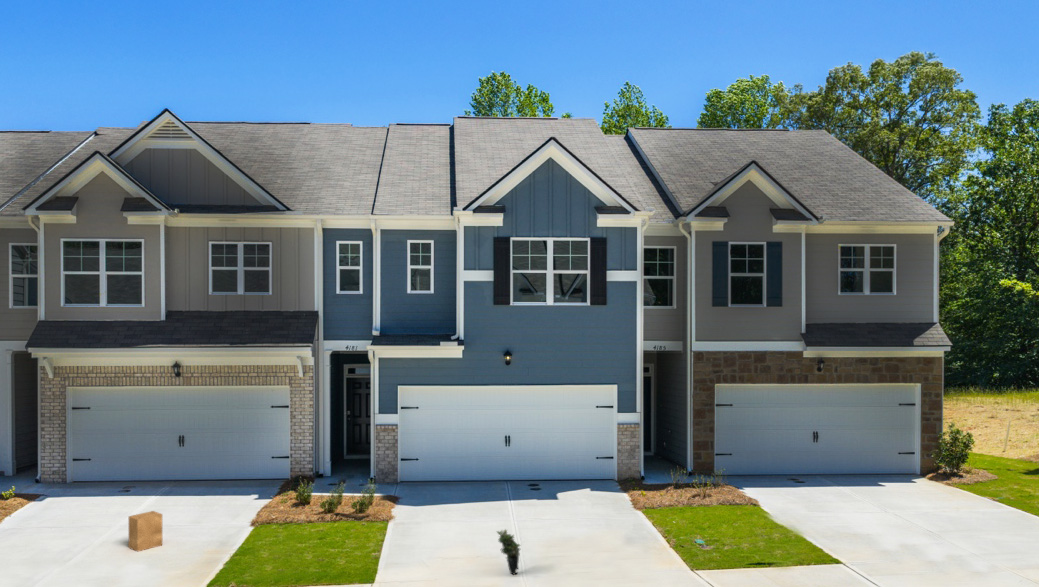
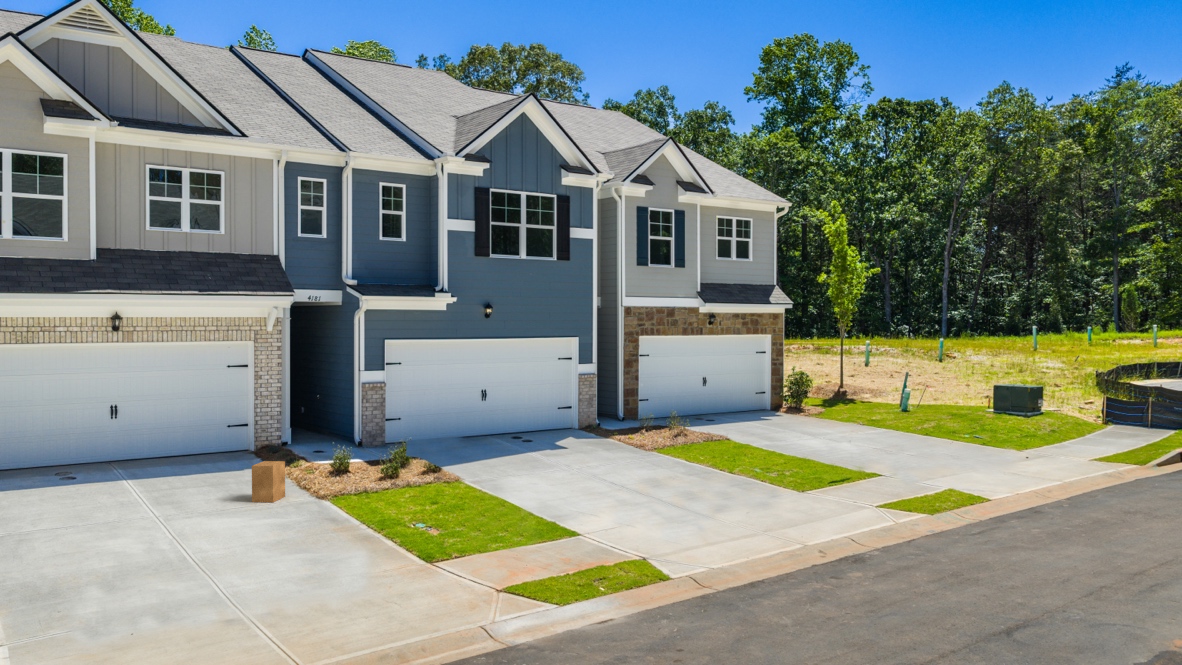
potted plant: present [497,530,520,574] -> none [640,434,663,471]

